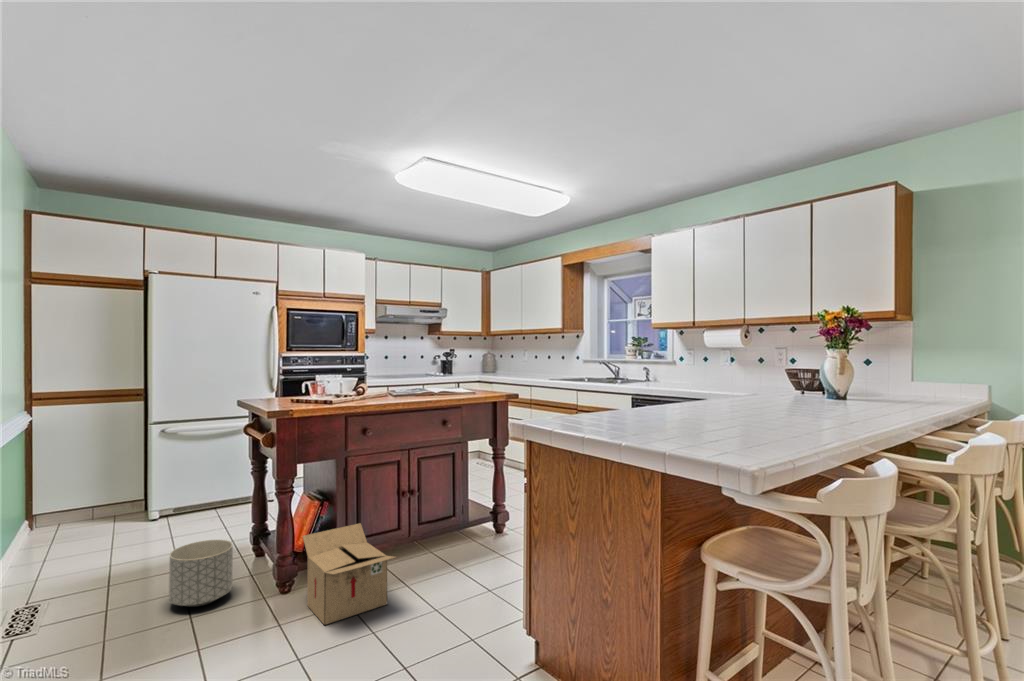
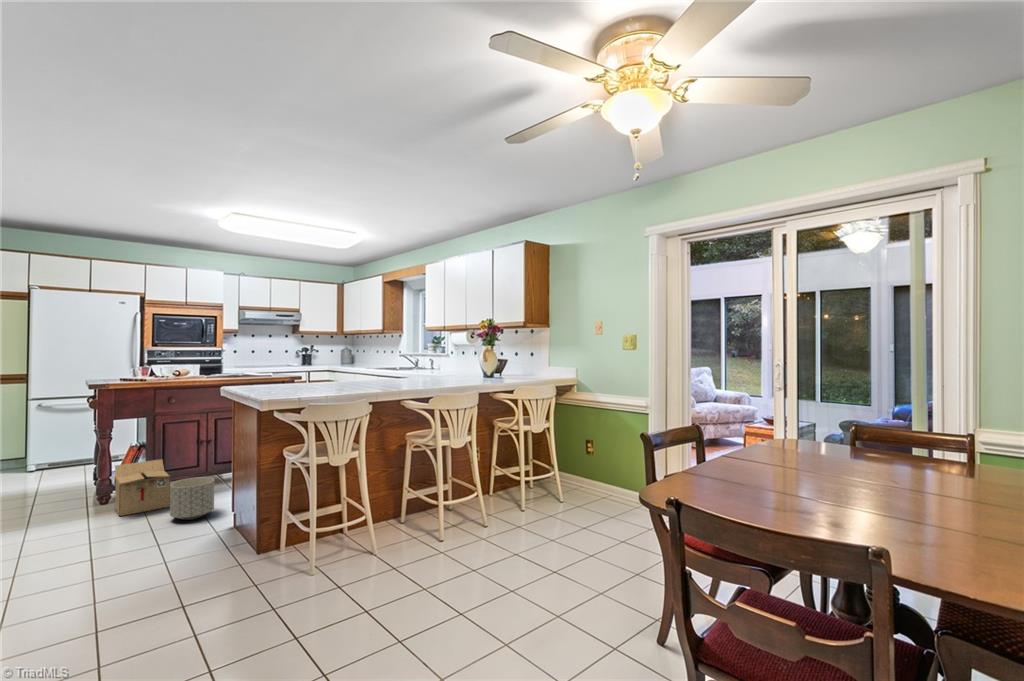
planter: present [169,540,233,607] -> present [170,477,214,520]

